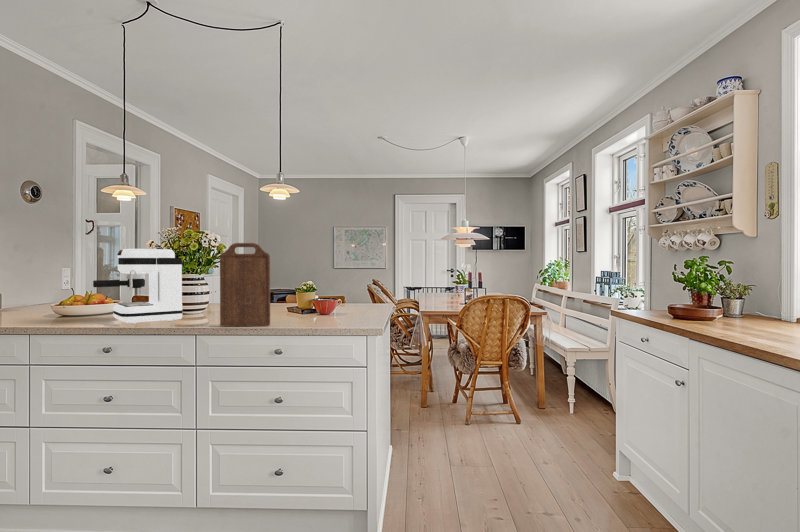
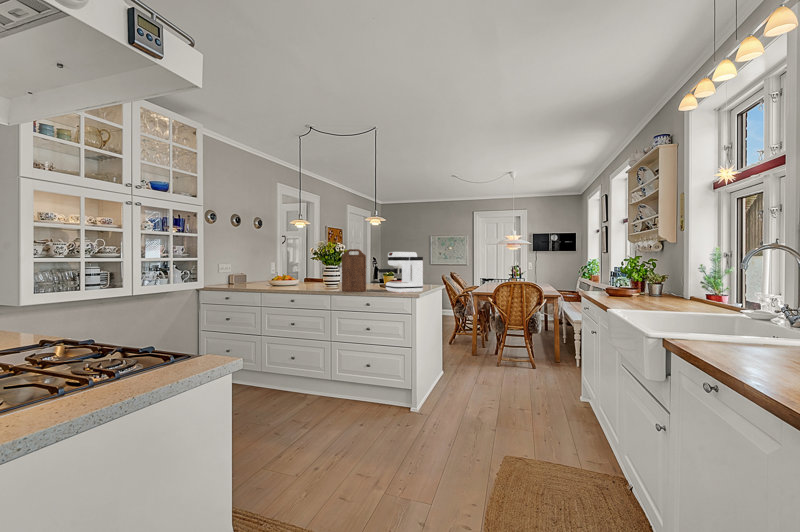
coffee maker: present [93,249,182,324] -> present [379,252,423,293]

